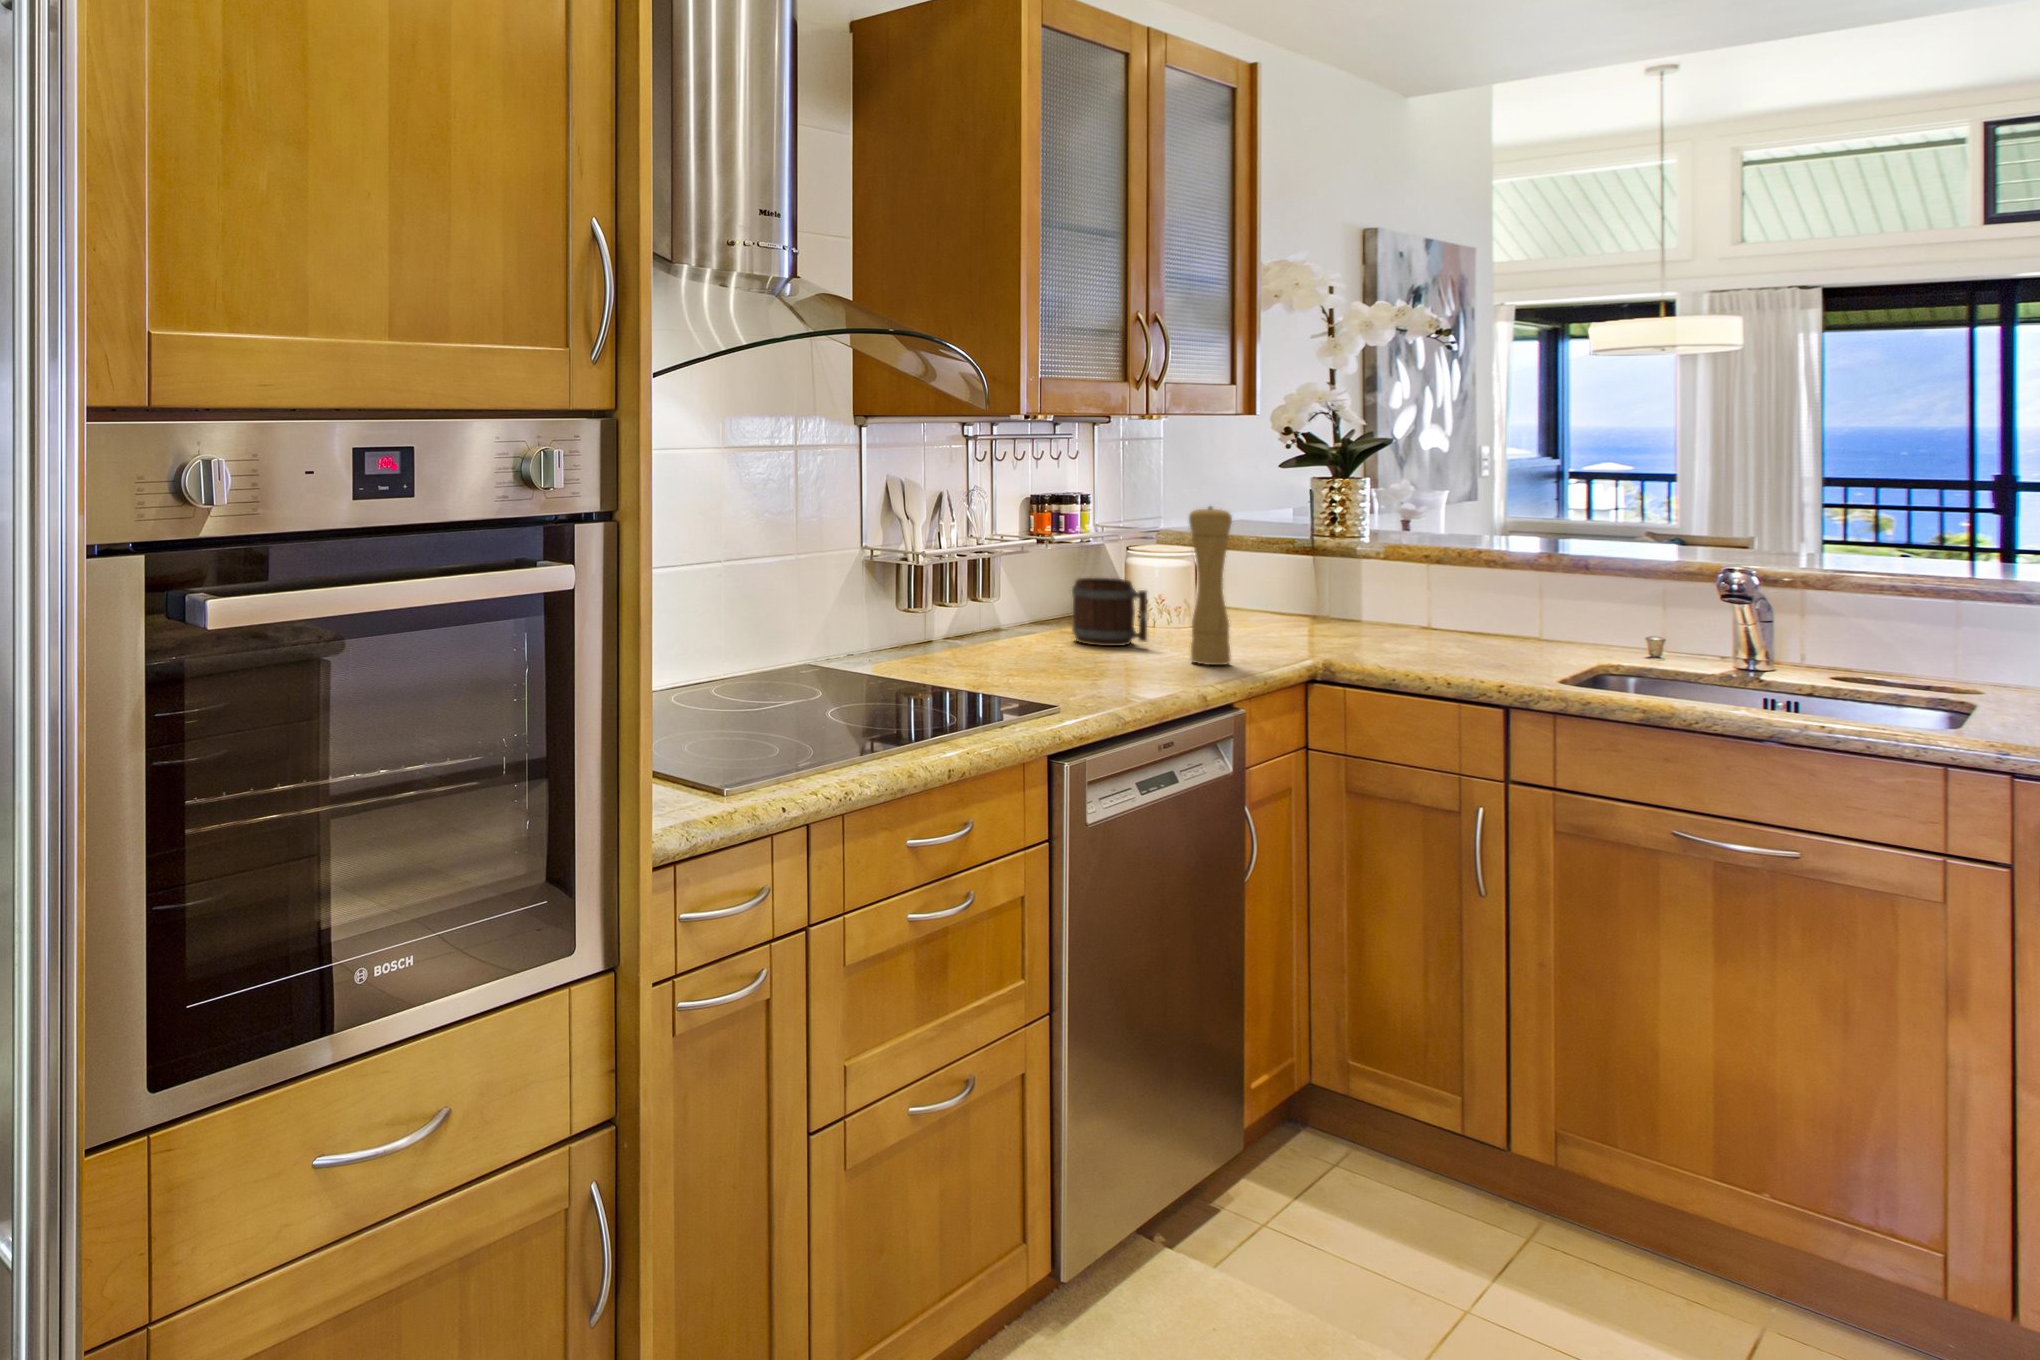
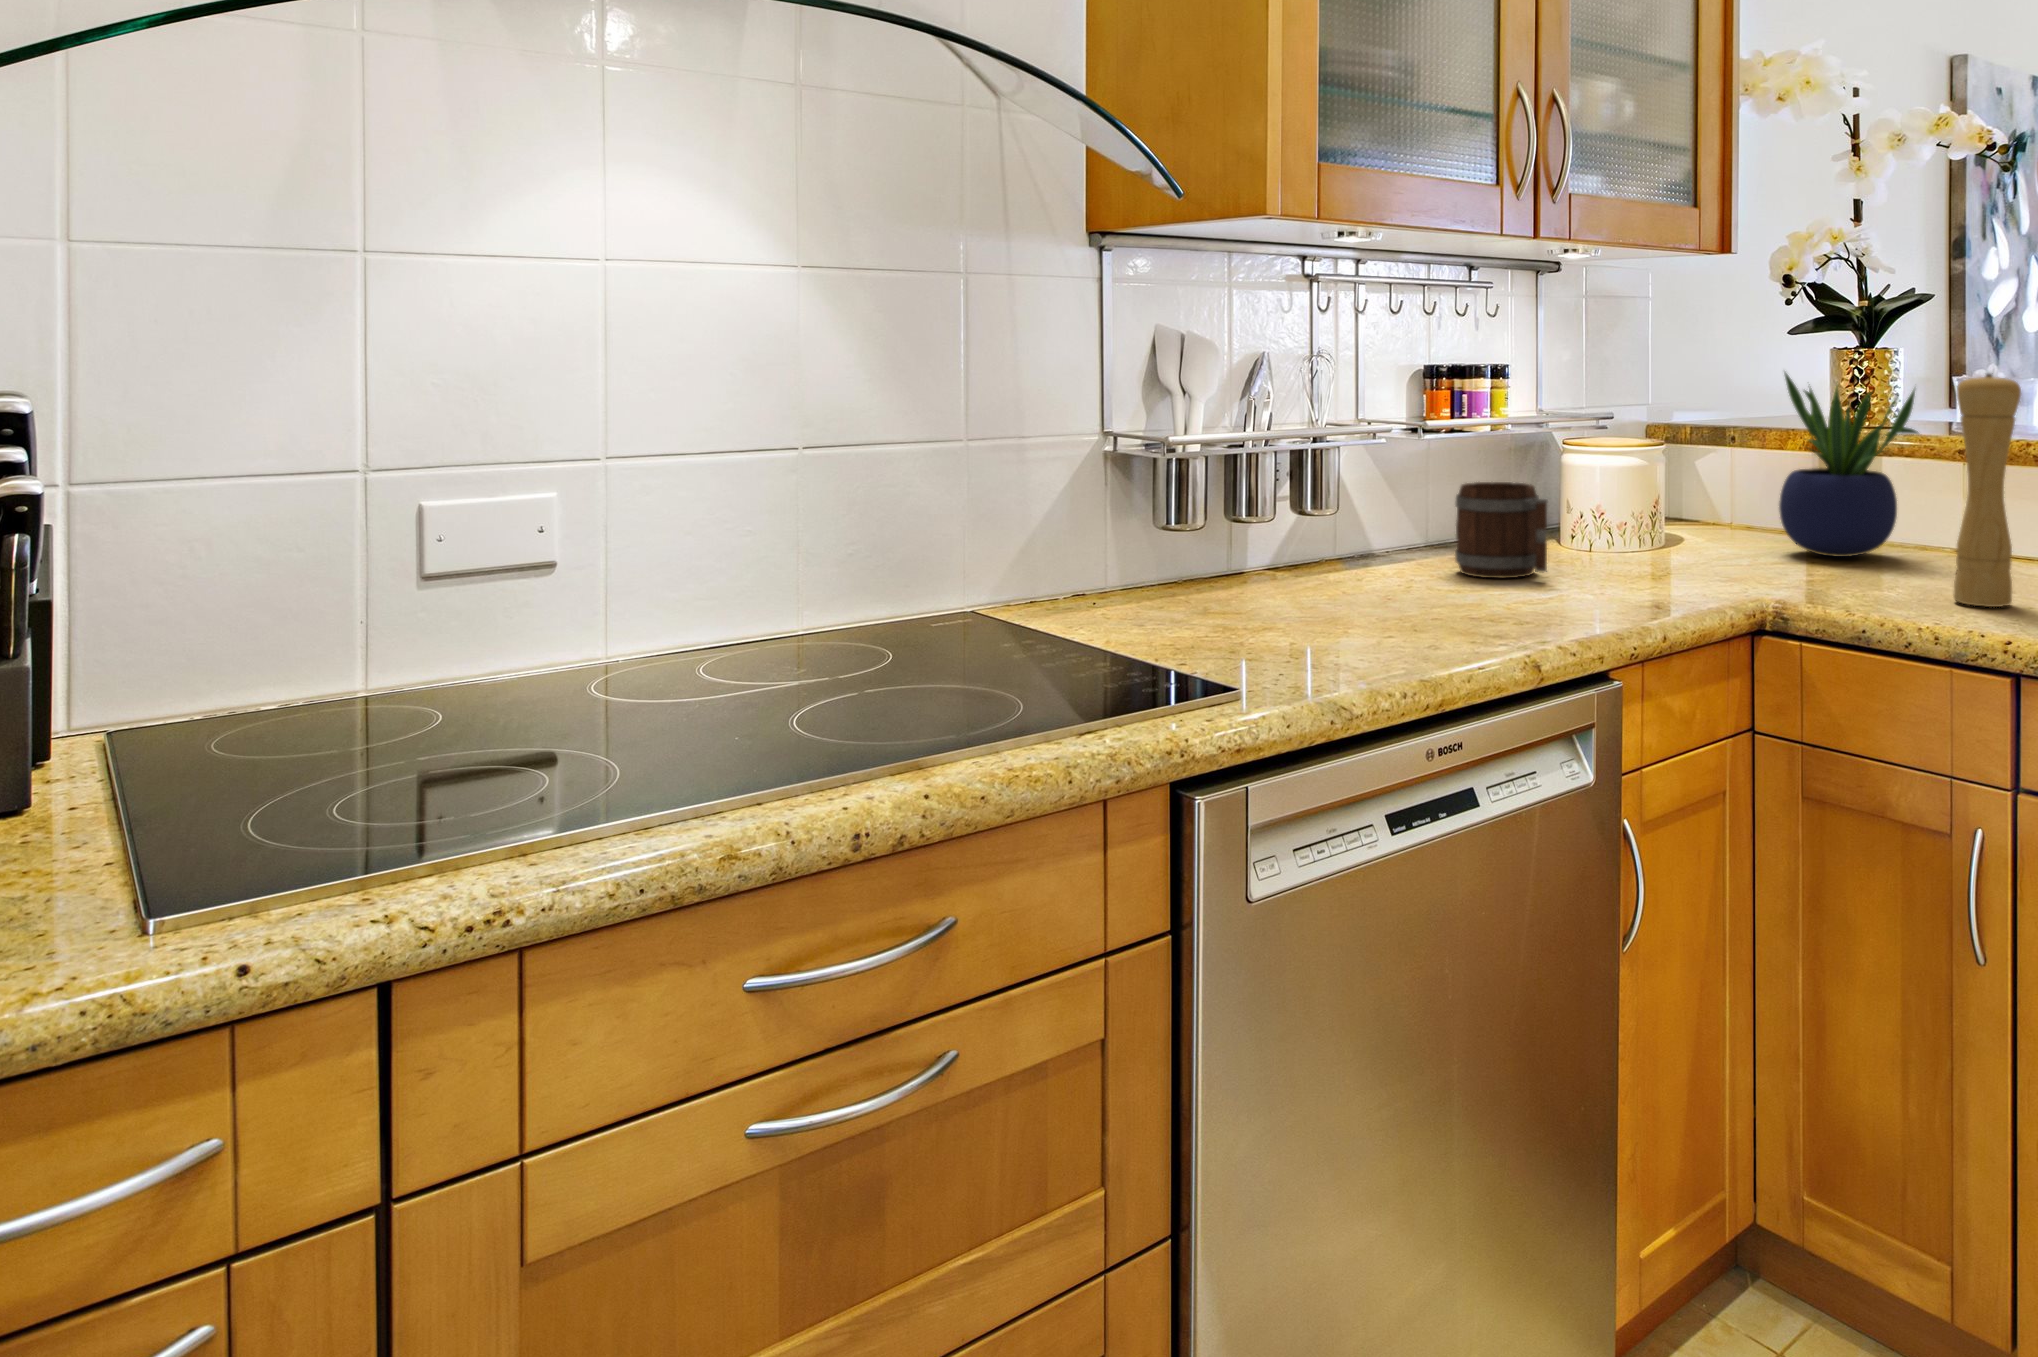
potted plant: none [1288,494,1400,631] -> present [1779,372,1918,557]
pepper mill: present [1189,506,1232,665] -> present [1953,373,2021,607]

